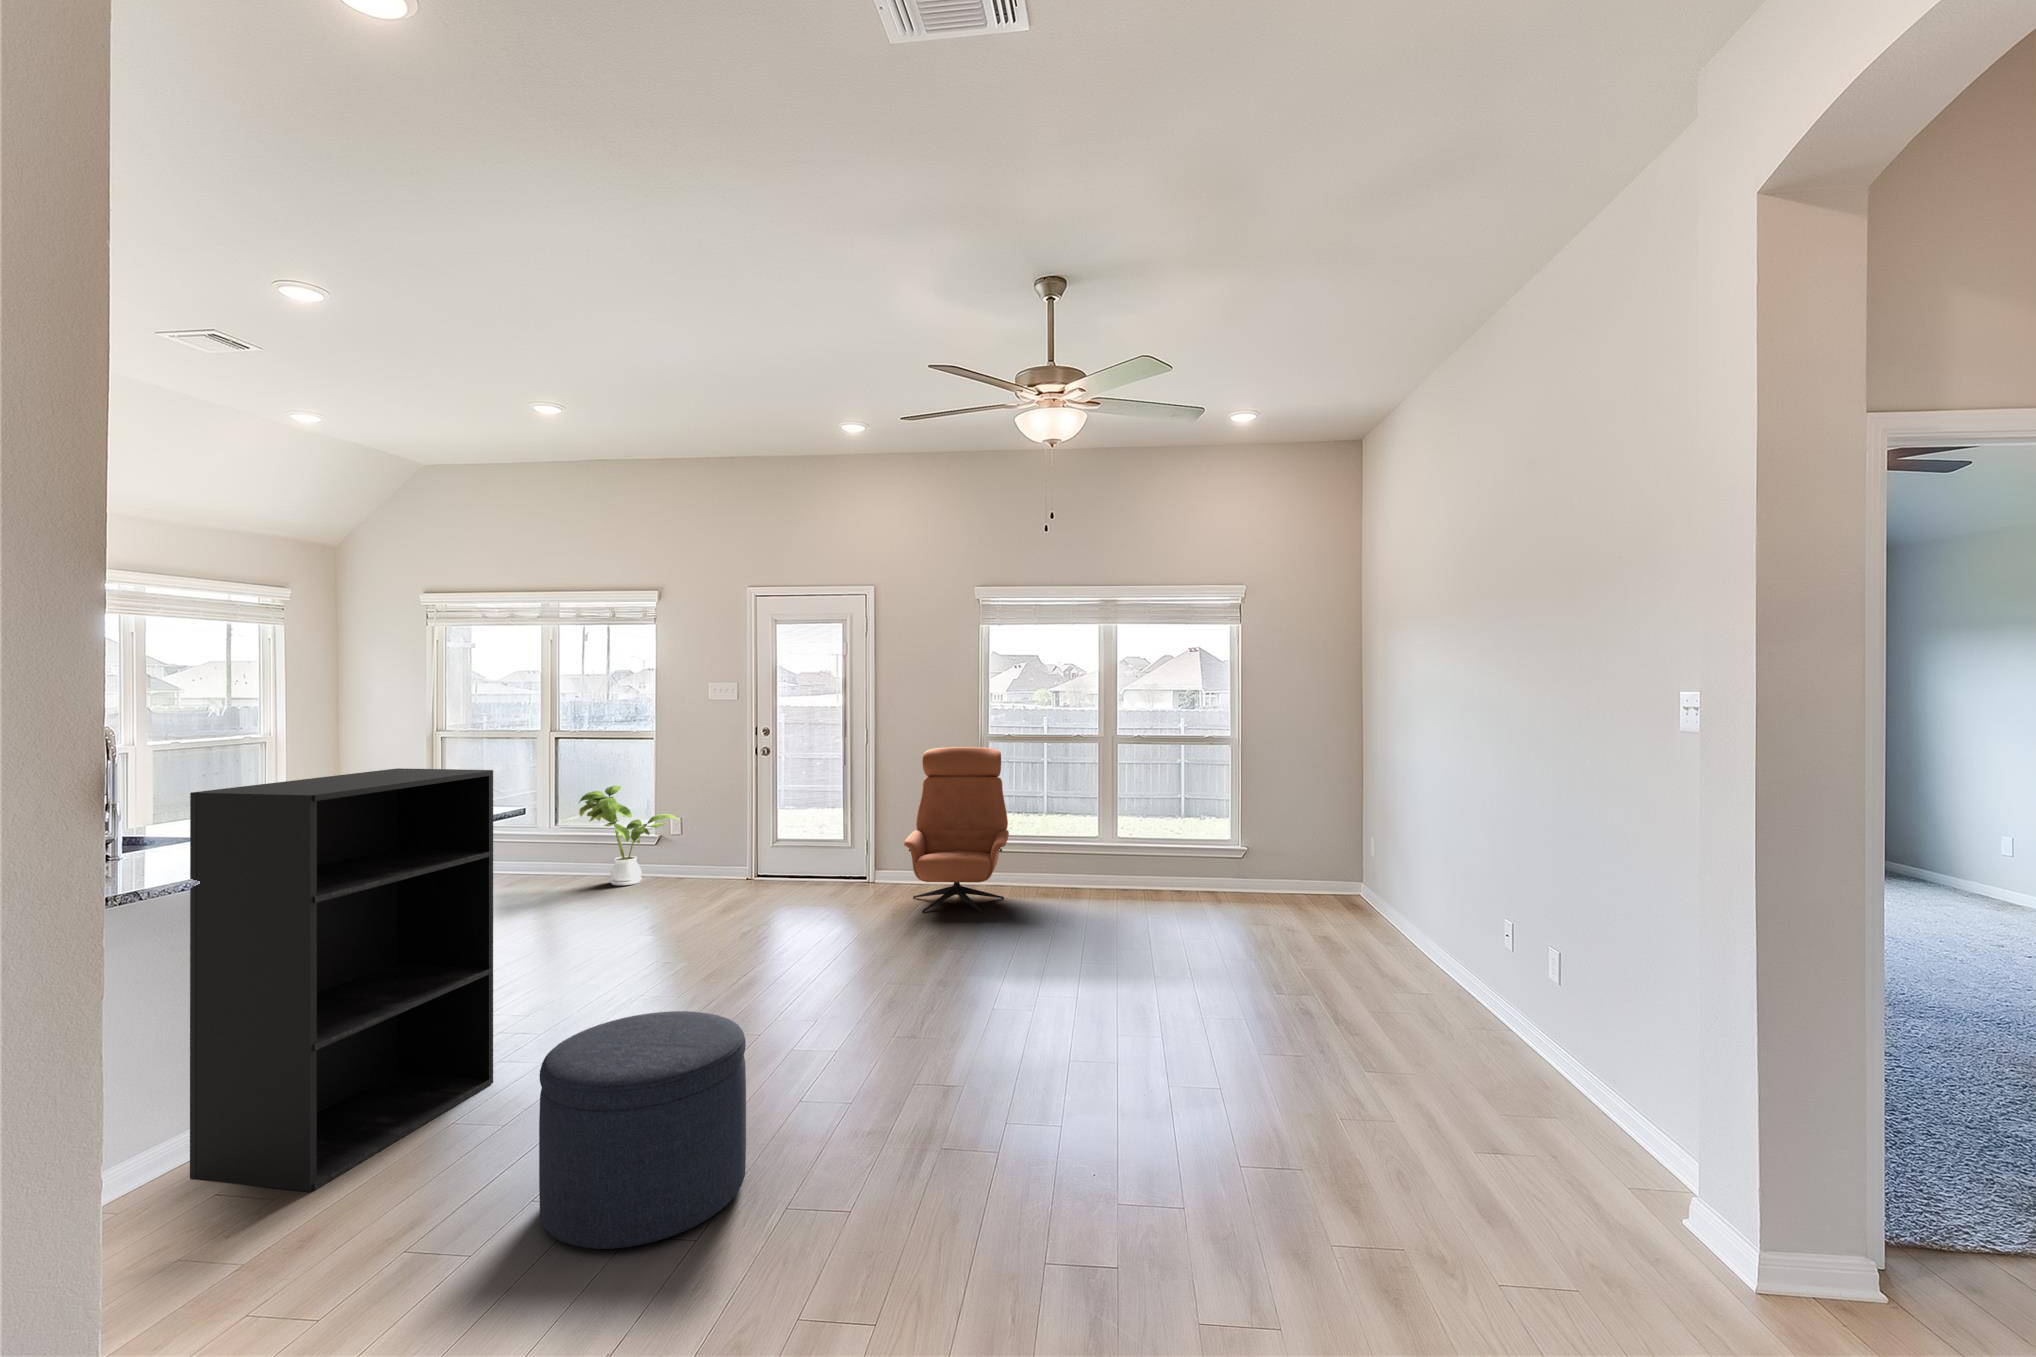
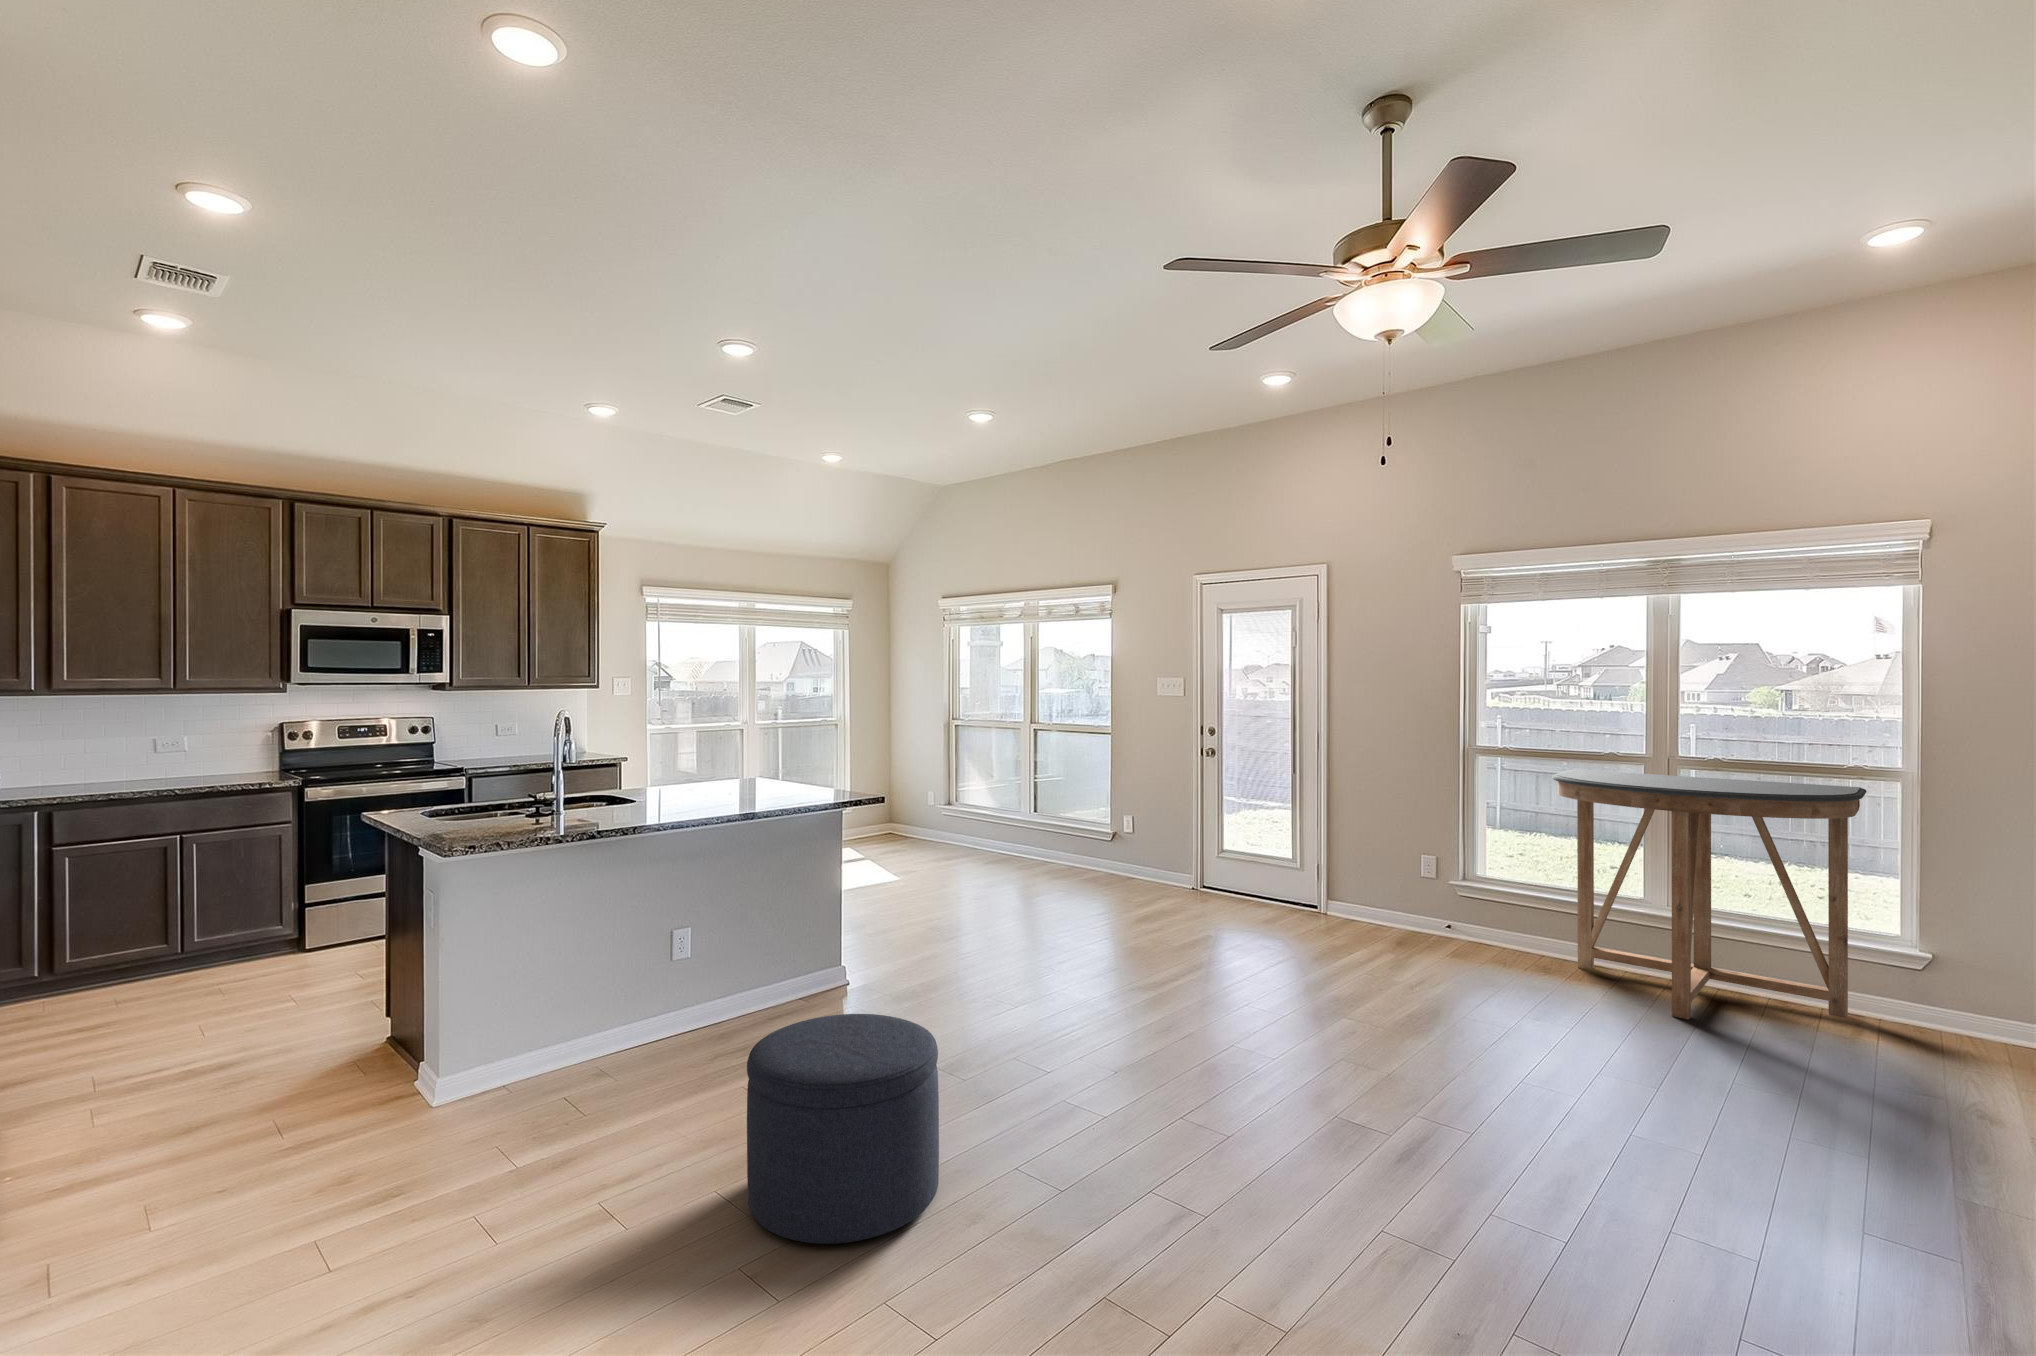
lounge chair: present [904,747,1009,912] -> none [1338,760,1494,978]
console table: none [1051,748,1222,909] -> present [1552,769,1867,1020]
bookshelf: present [190,768,493,1192] -> none [614,755,833,1099]
house plant: present [579,786,680,886] -> none [1035,780,1131,880]

